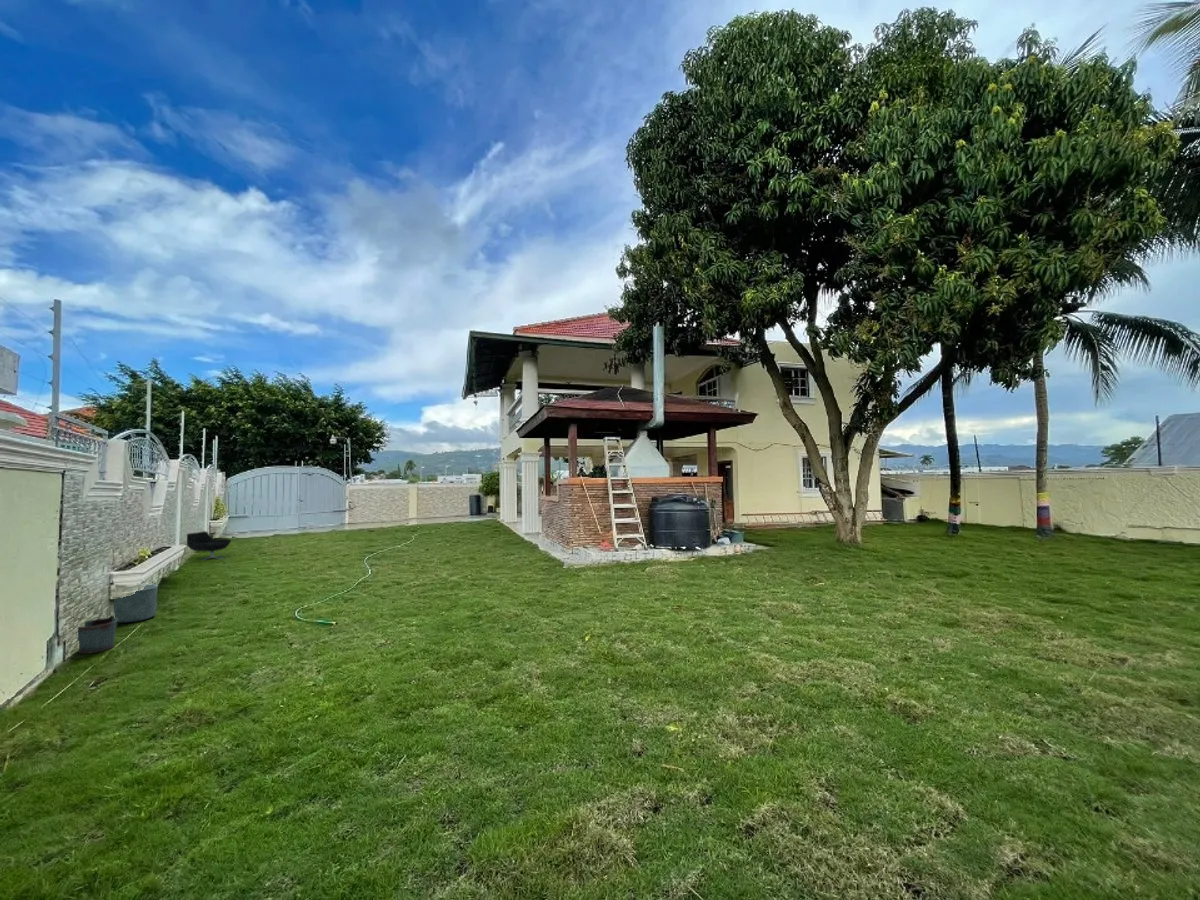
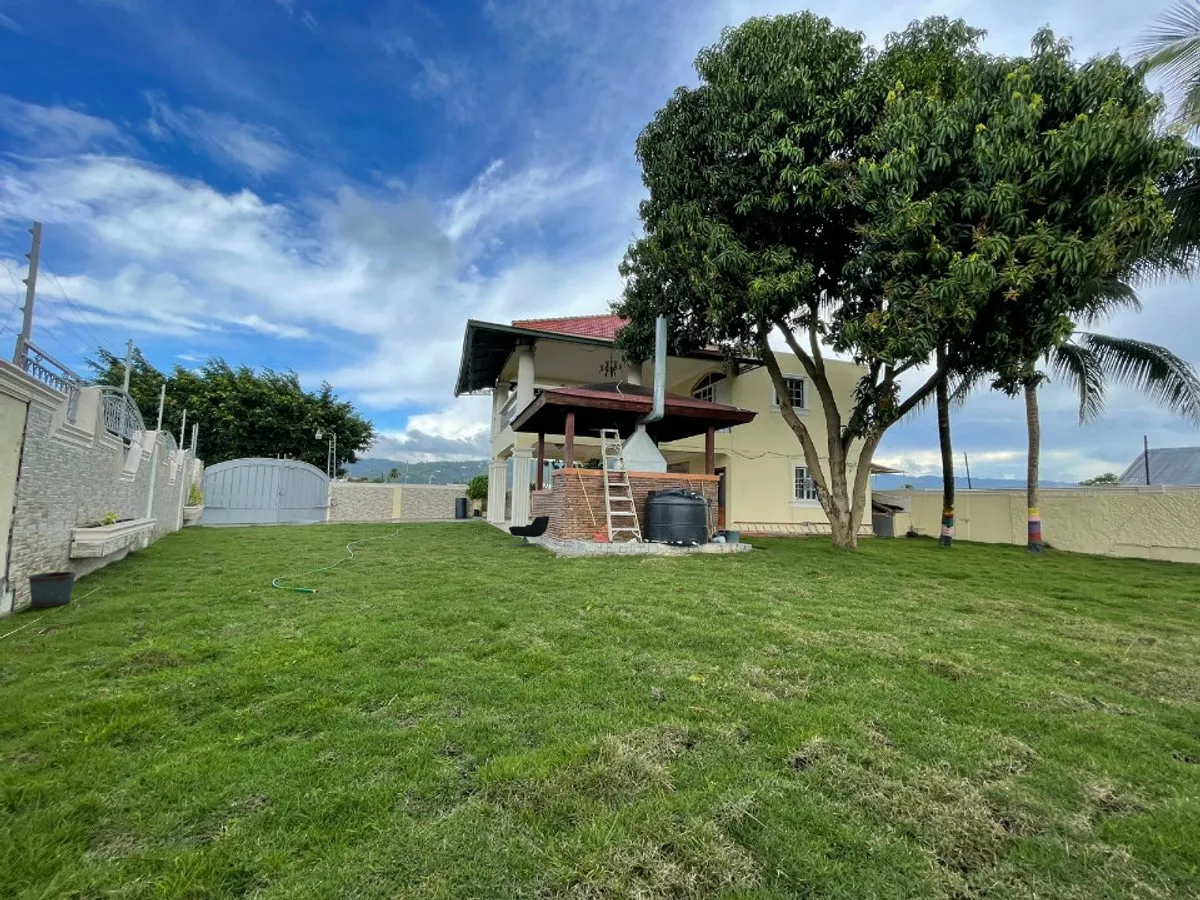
lounge chair: present [187,531,231,558] -> present [509,516,549,547]
planter: present [114,584,158,623] -> none [73,547,123,585]

